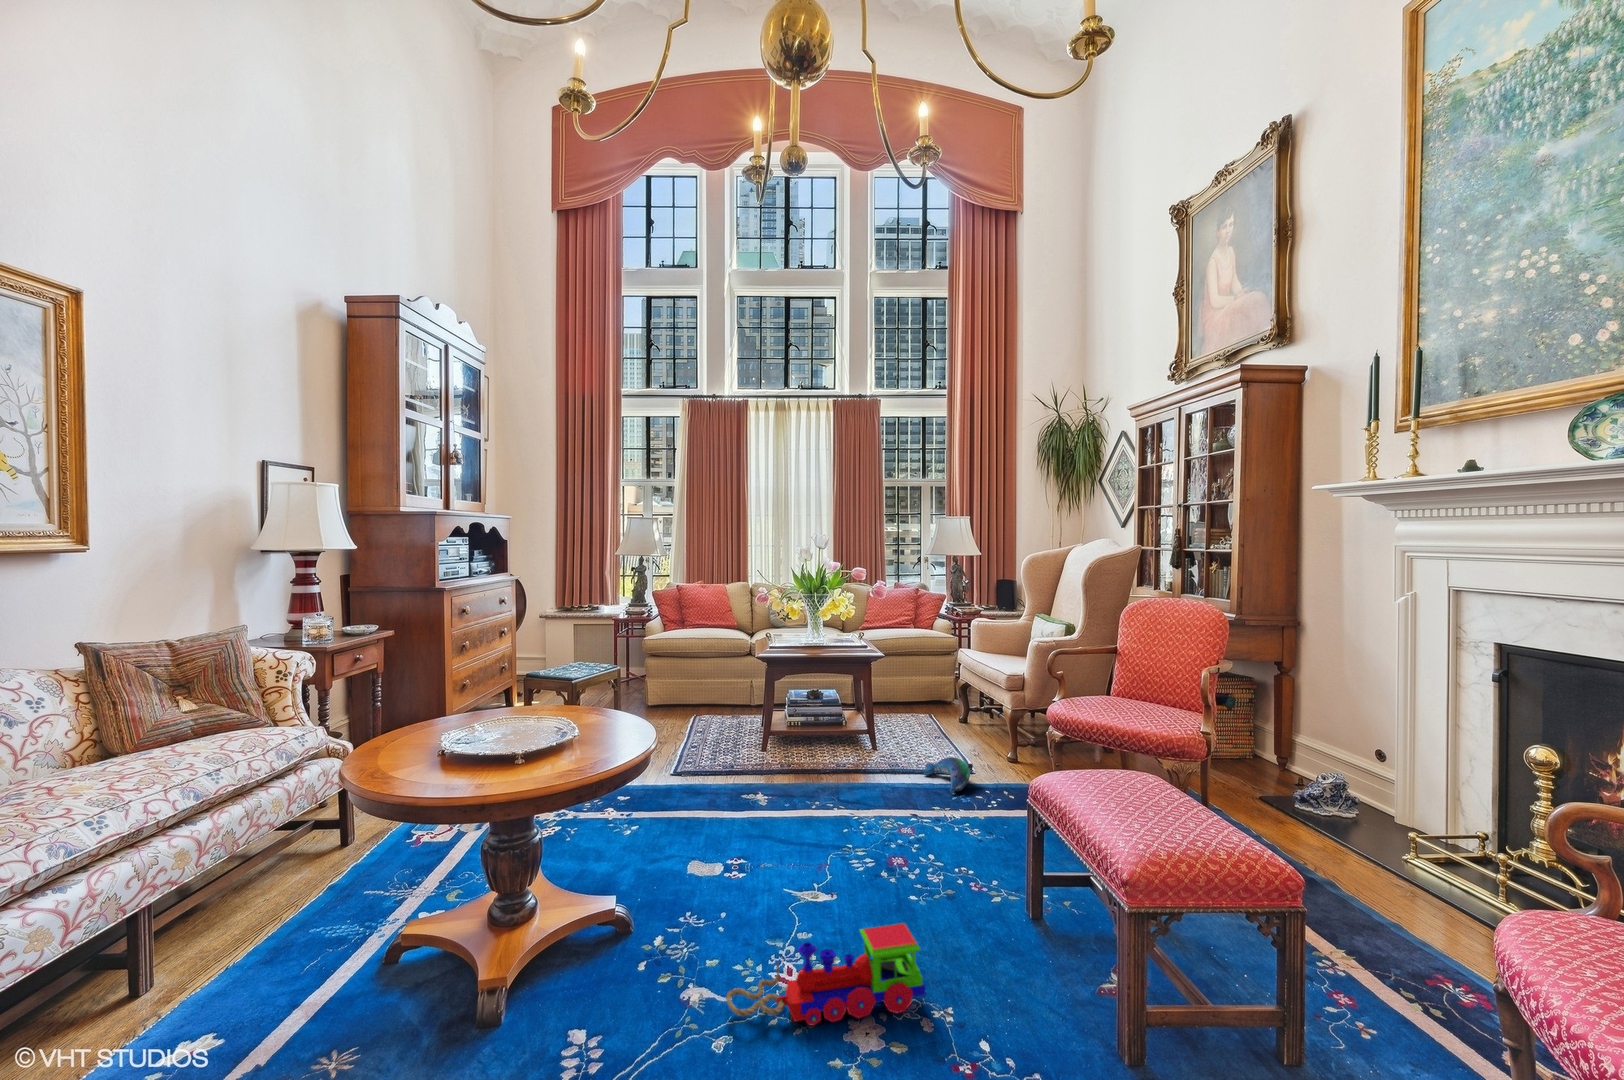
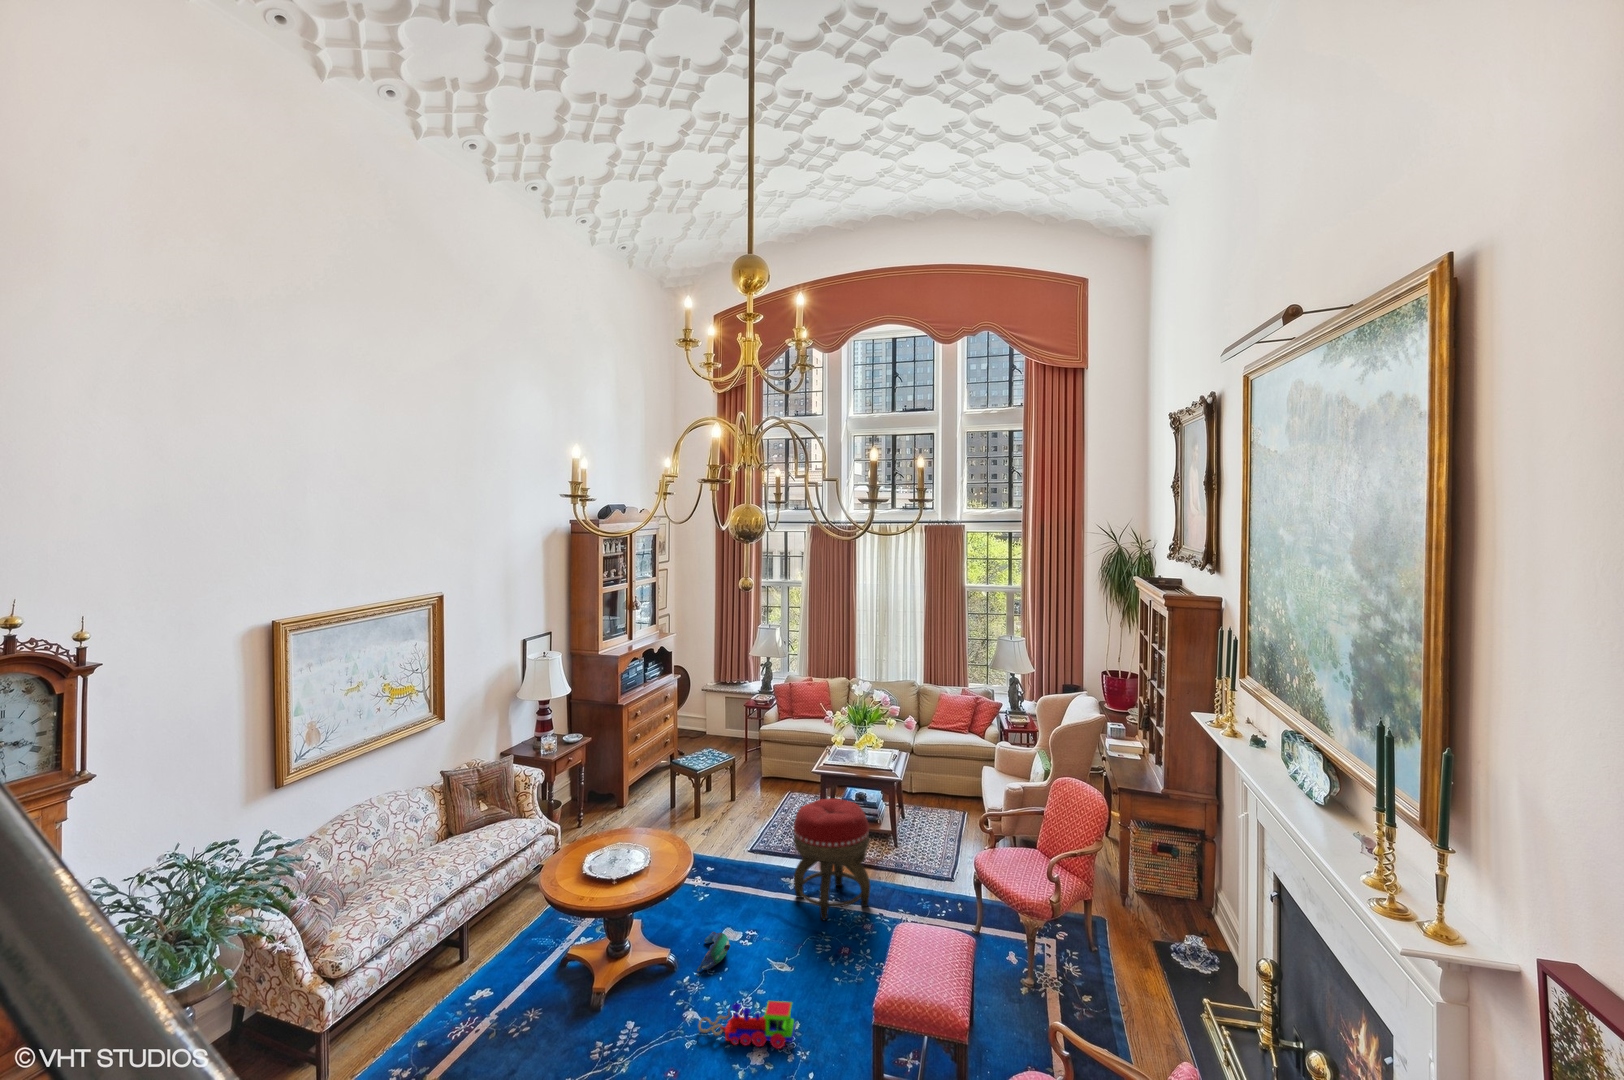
footstool: none [772,660,891,831] -> present [794,799,870,920]
plush toy: present [923,757,973,793] -> present [697,932,730,971]

